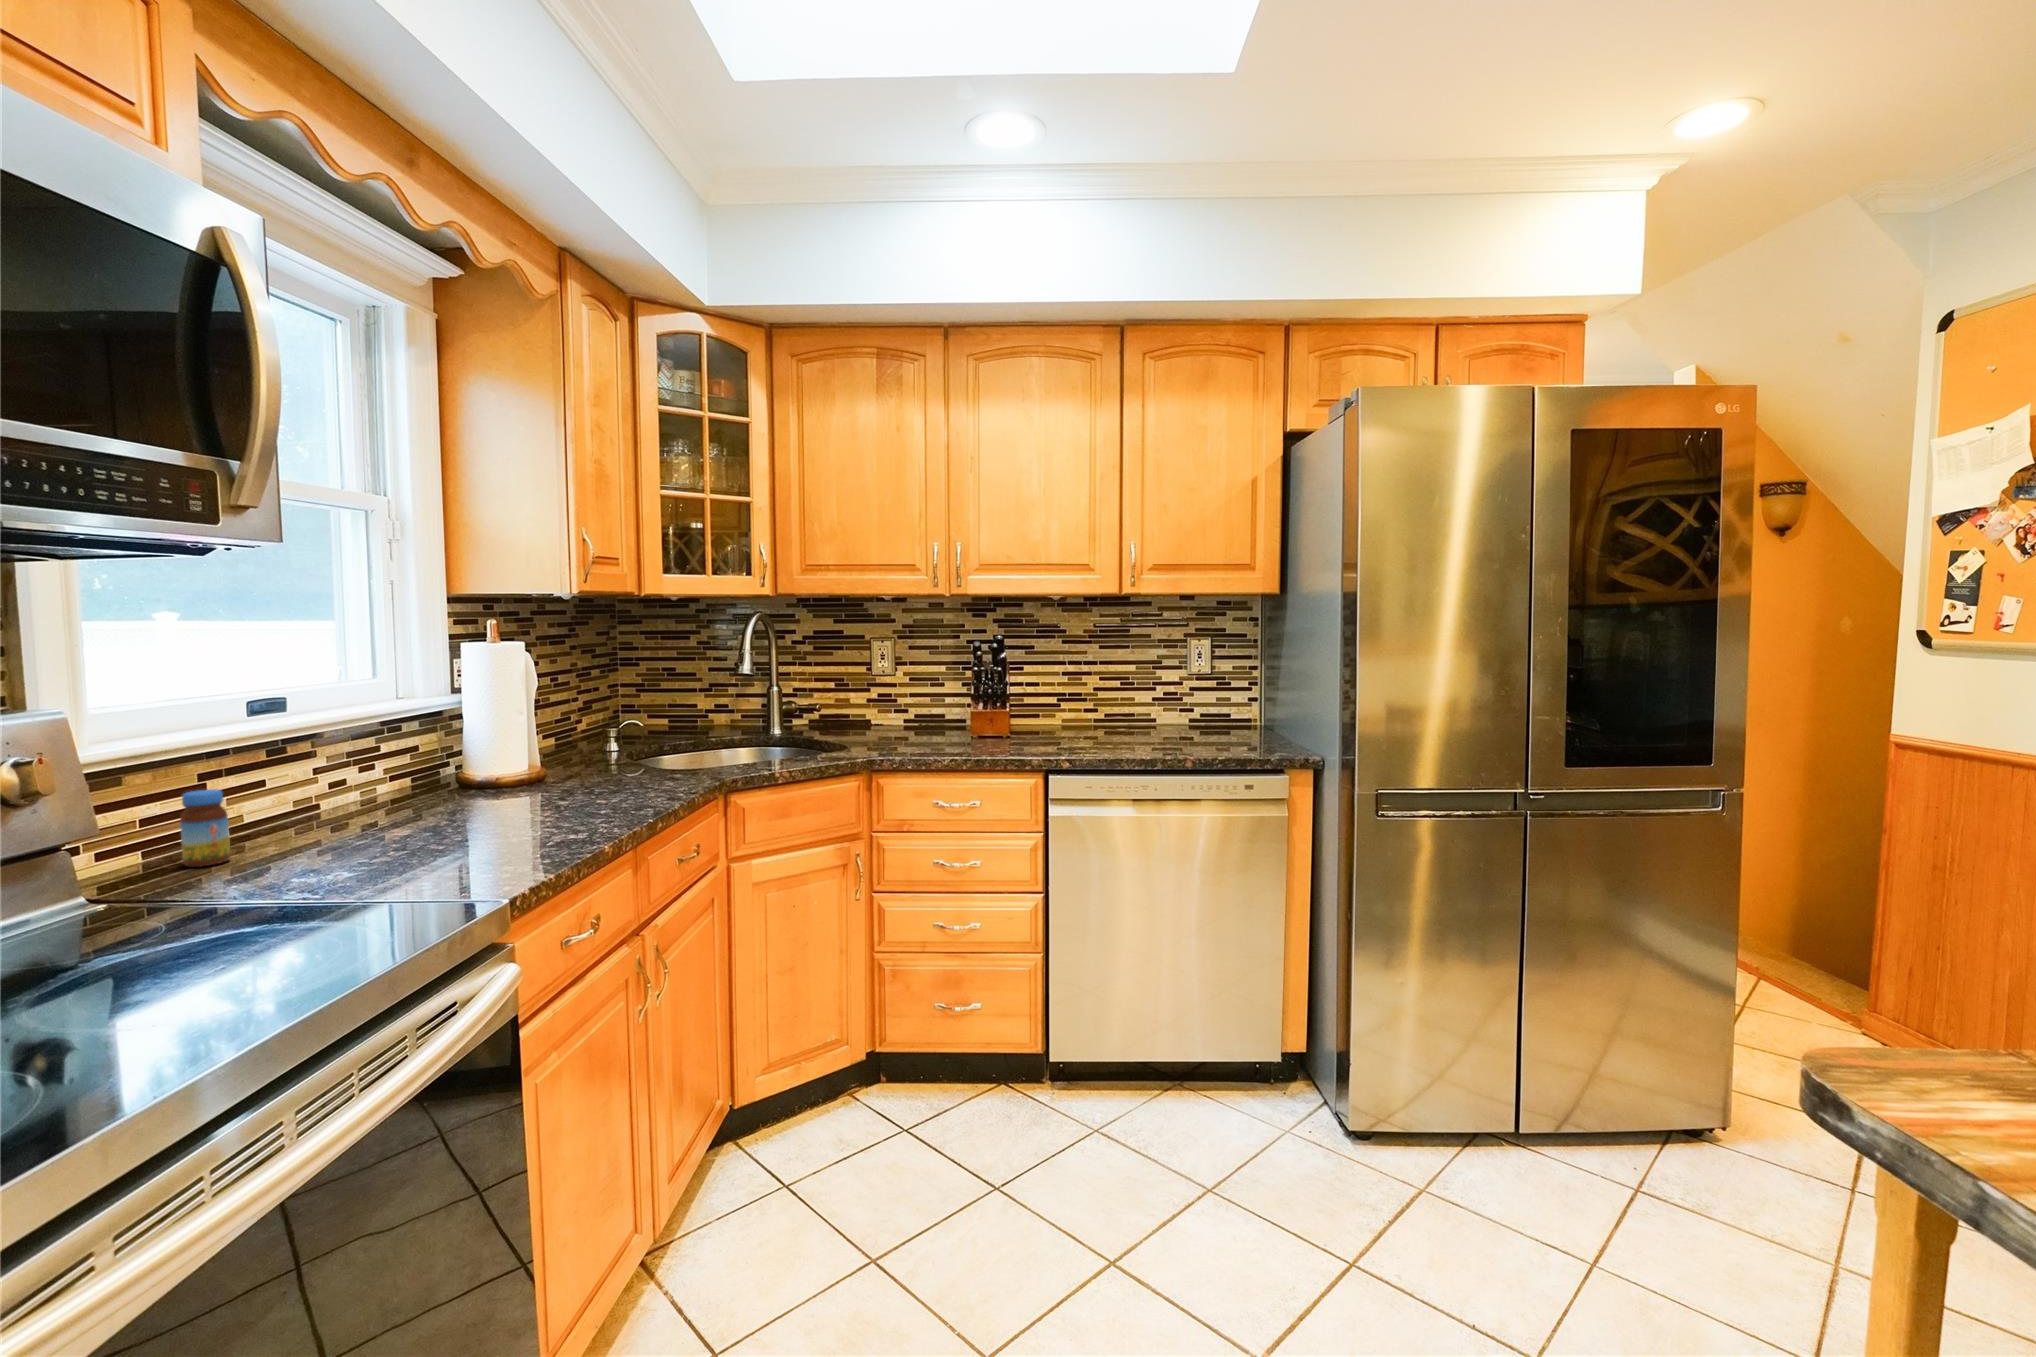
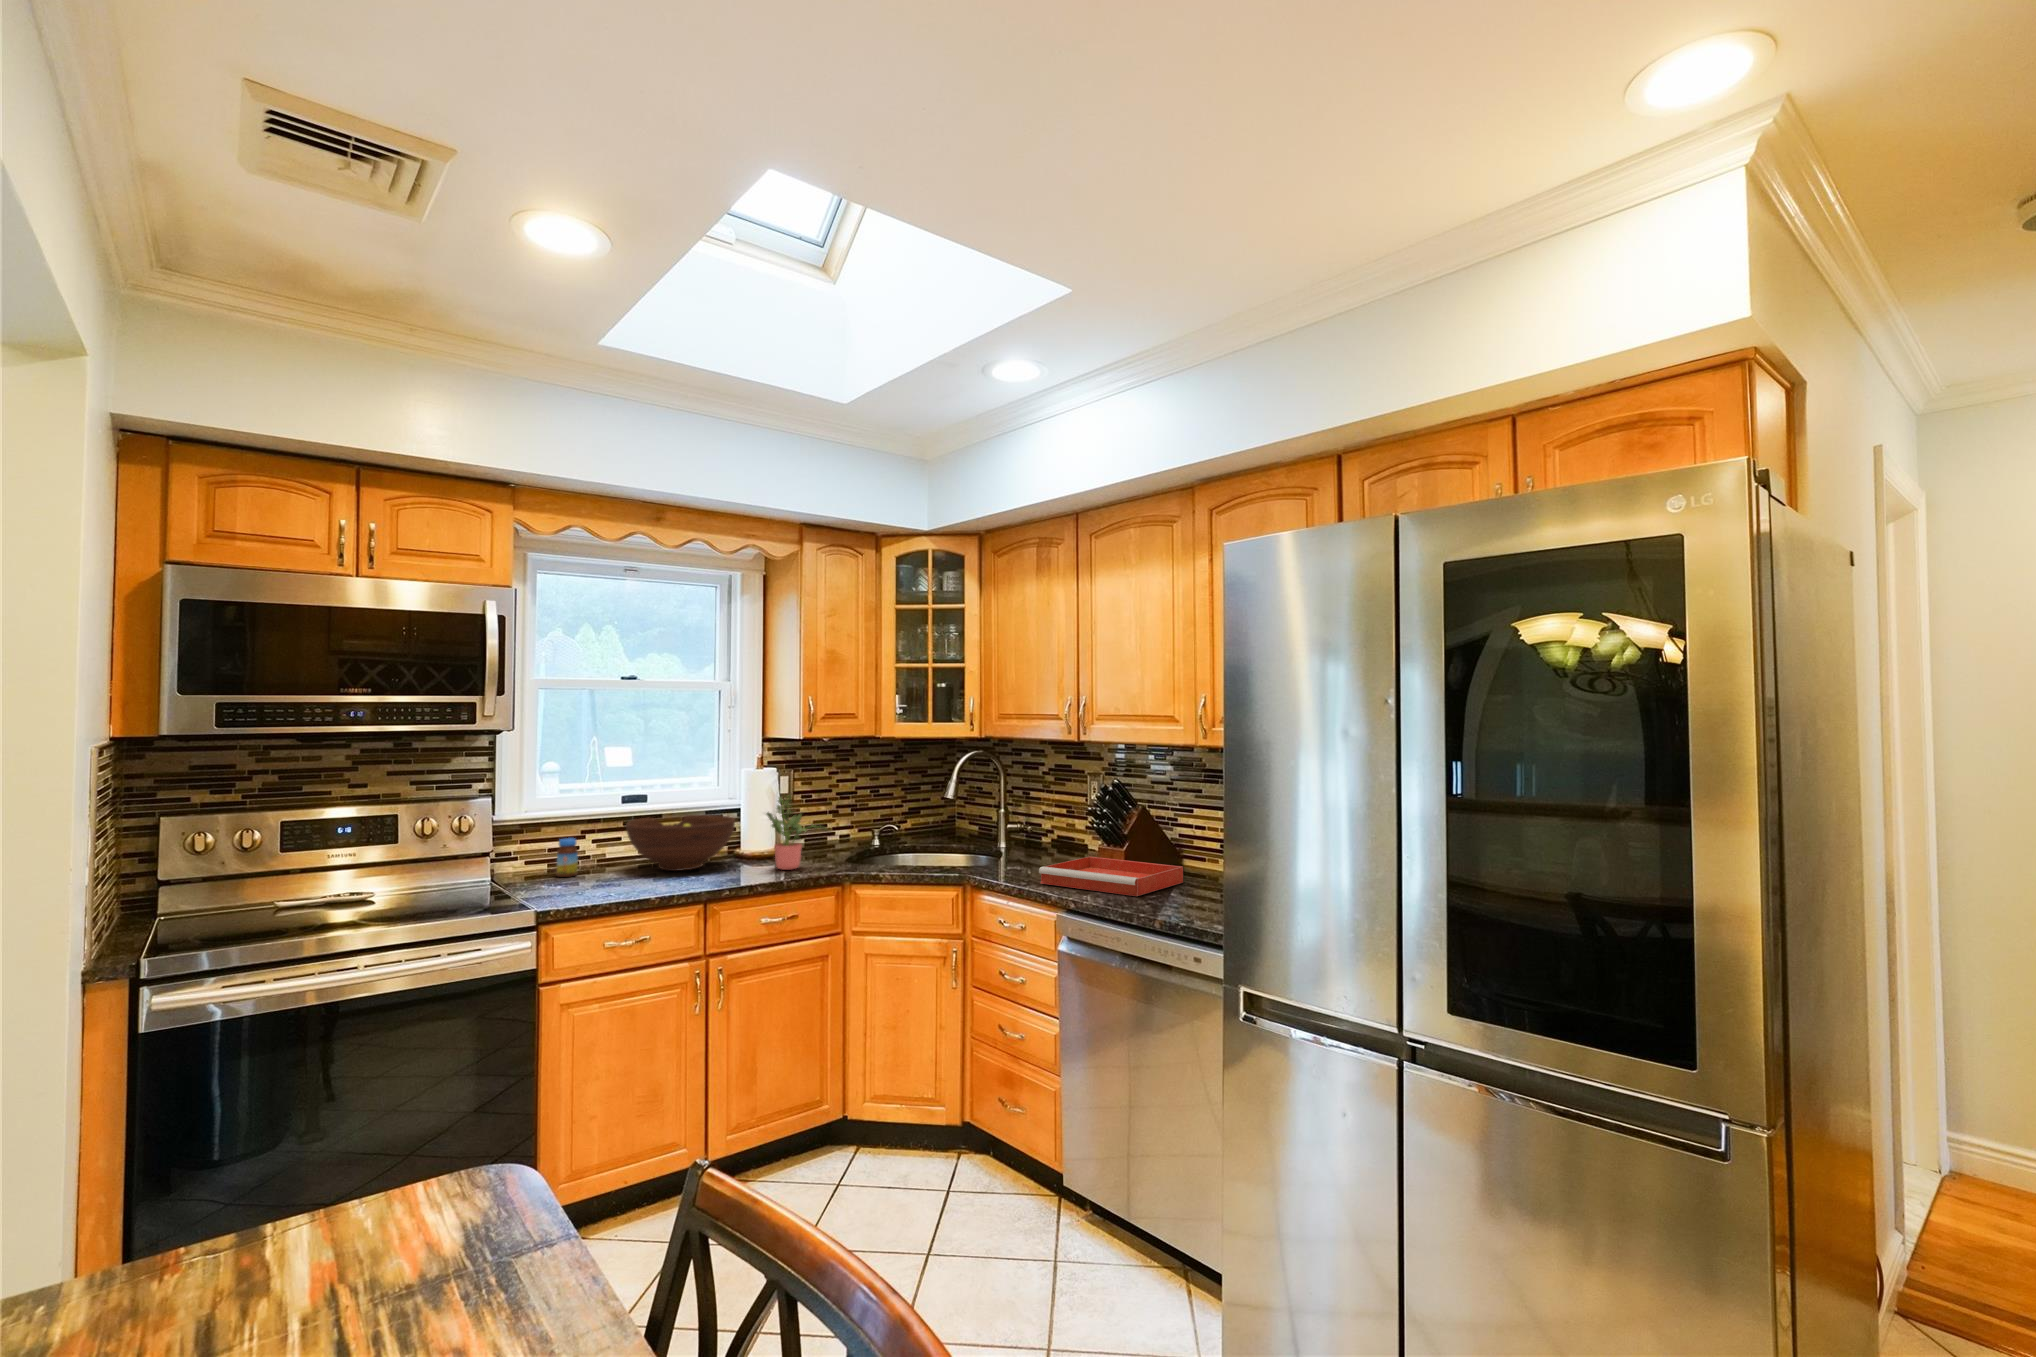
potted plant: none [565,679,642,793] -> present [767,795,826,870]
tray: none [956,724,1094,758] -> present [1039,857,1183,896]
fruit bowl: none [290,725,500,824] -> present [626,815,735,871]

